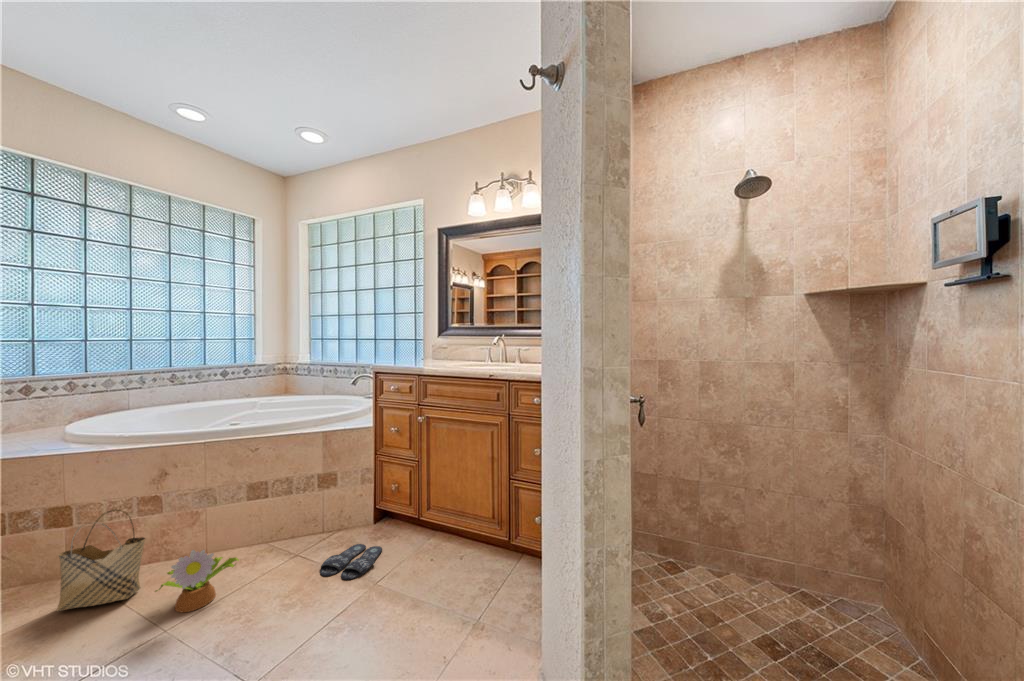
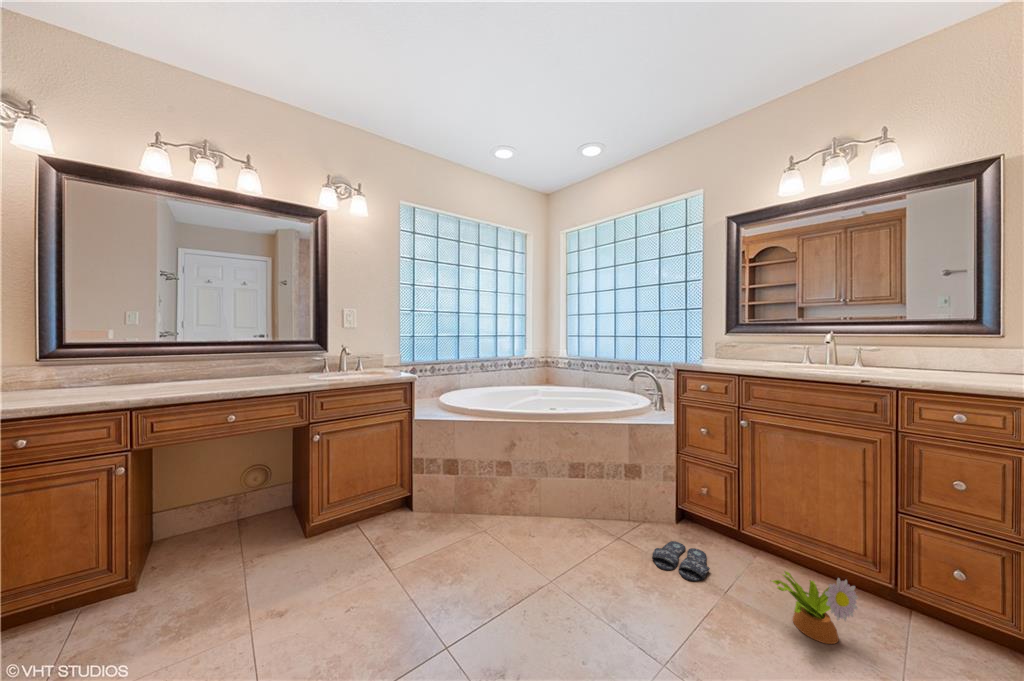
woven basket: present [57,509,145,612] -> none [467,469,516,543]
decorative plant: present [155,550,239,612] -> present [772,571,858,644]

